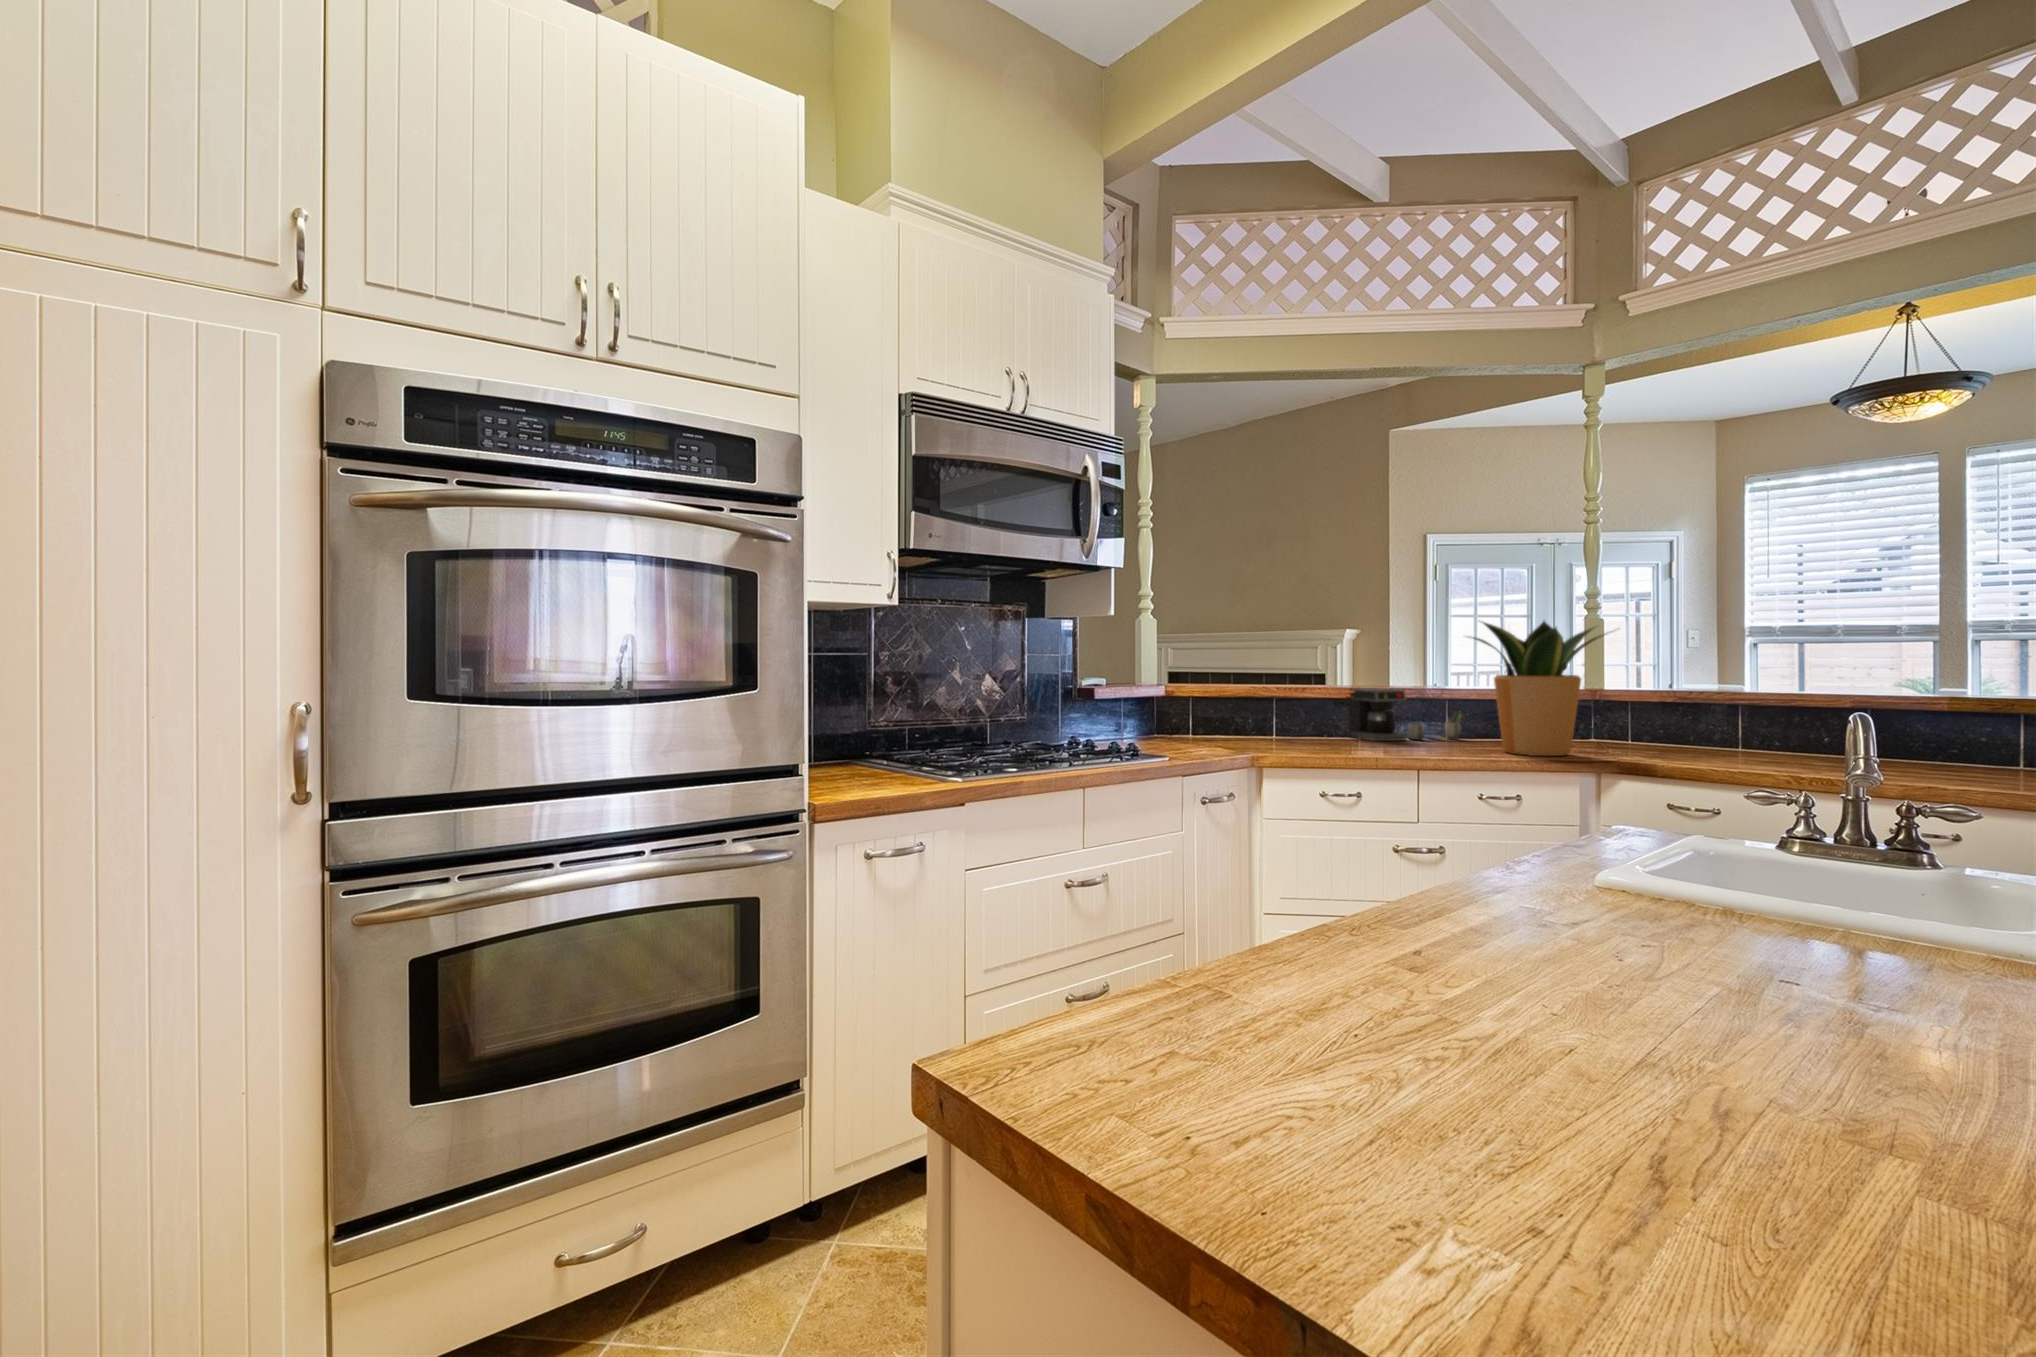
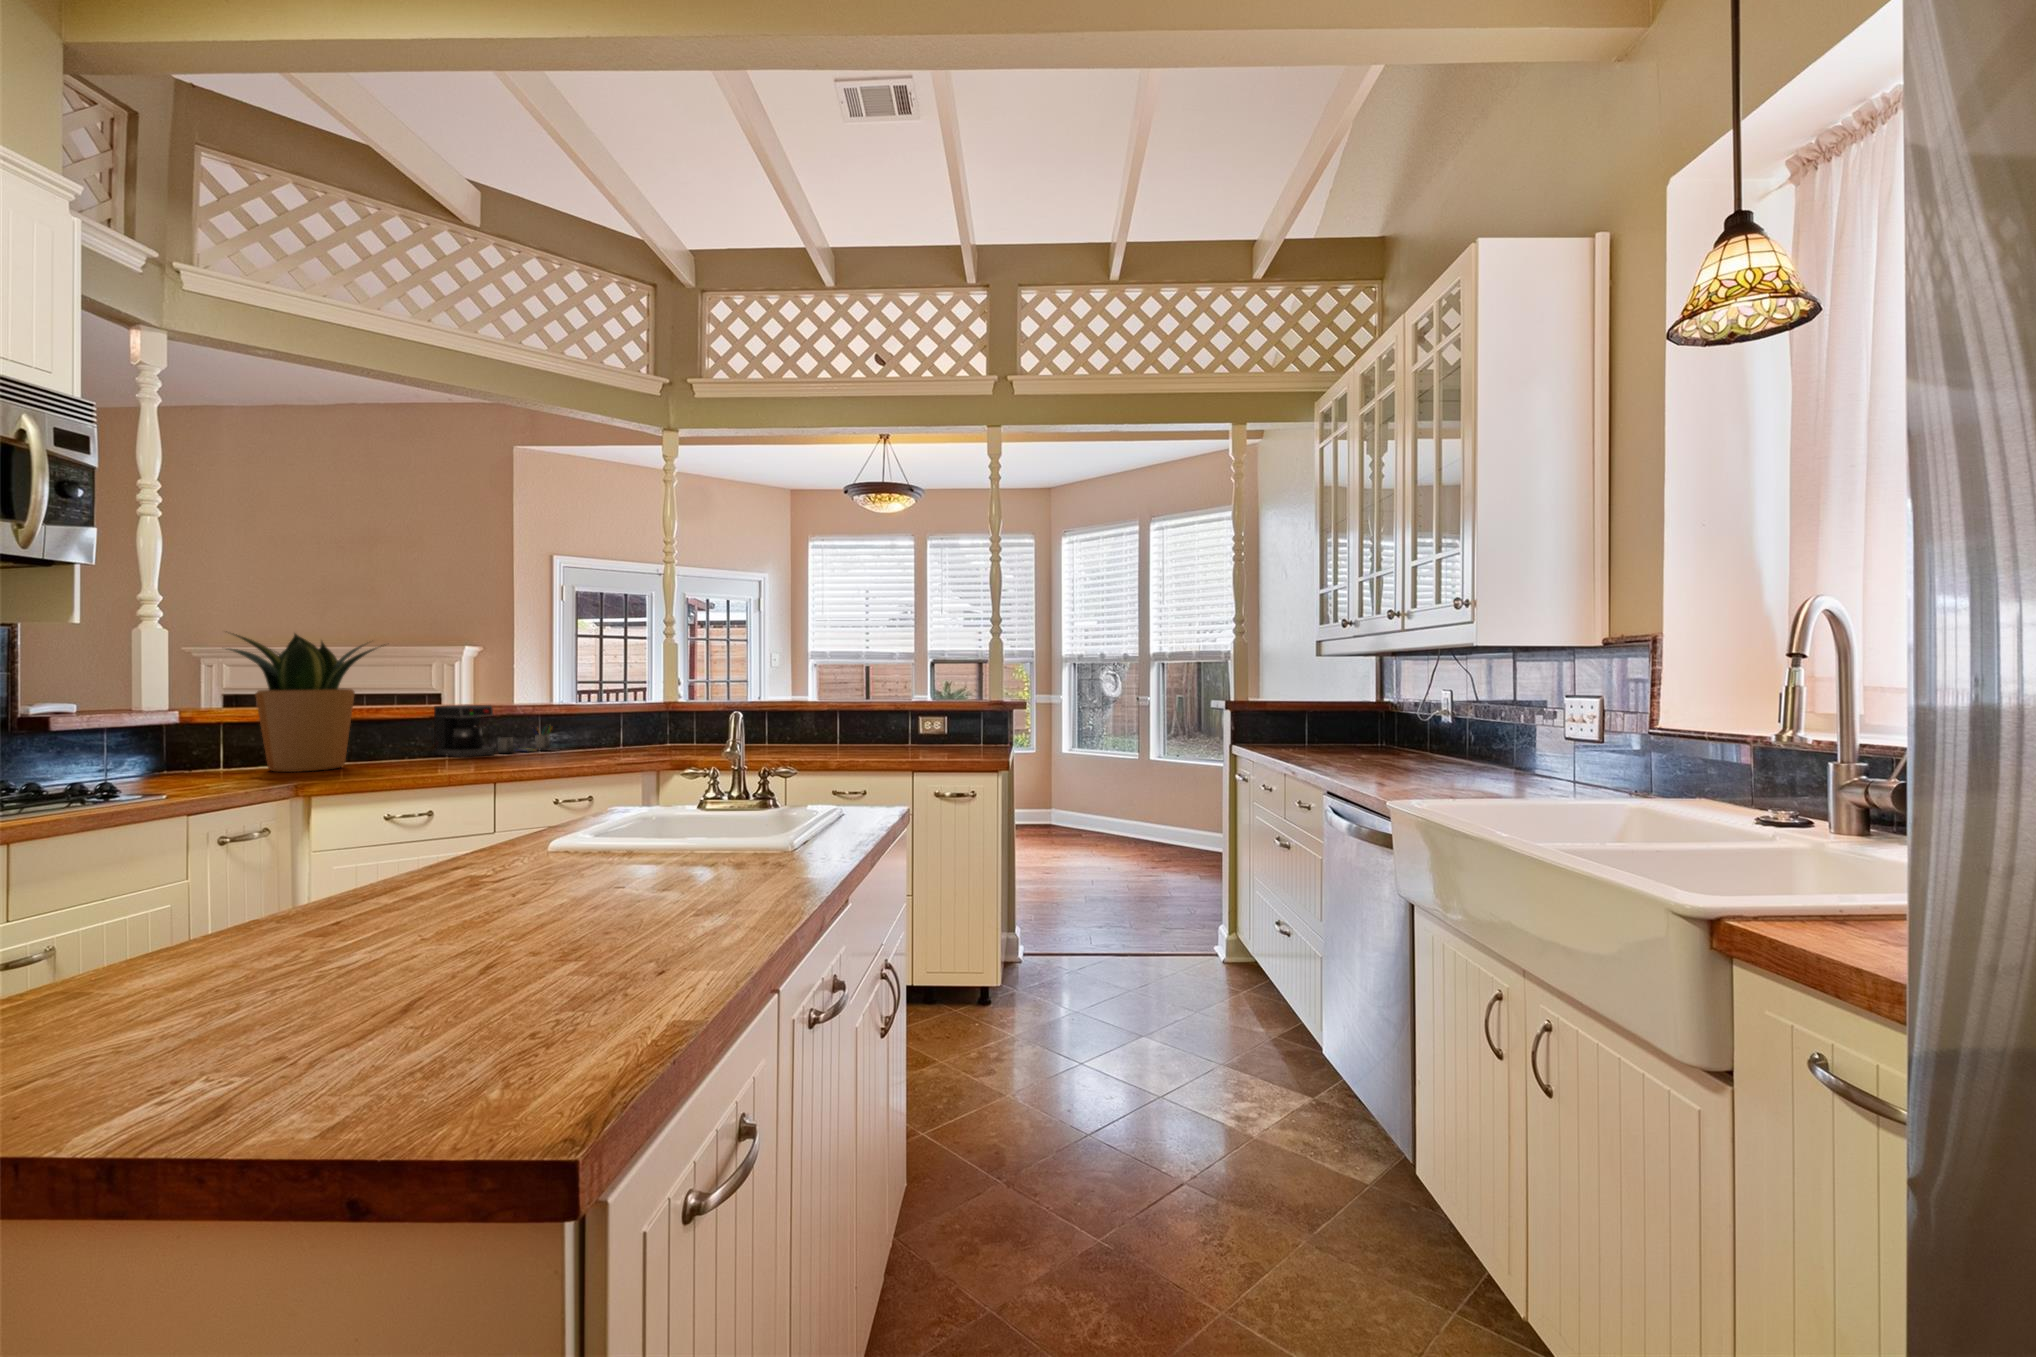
potted plant: present [1473,621,1607,756] -> present [229,634,382,772]

